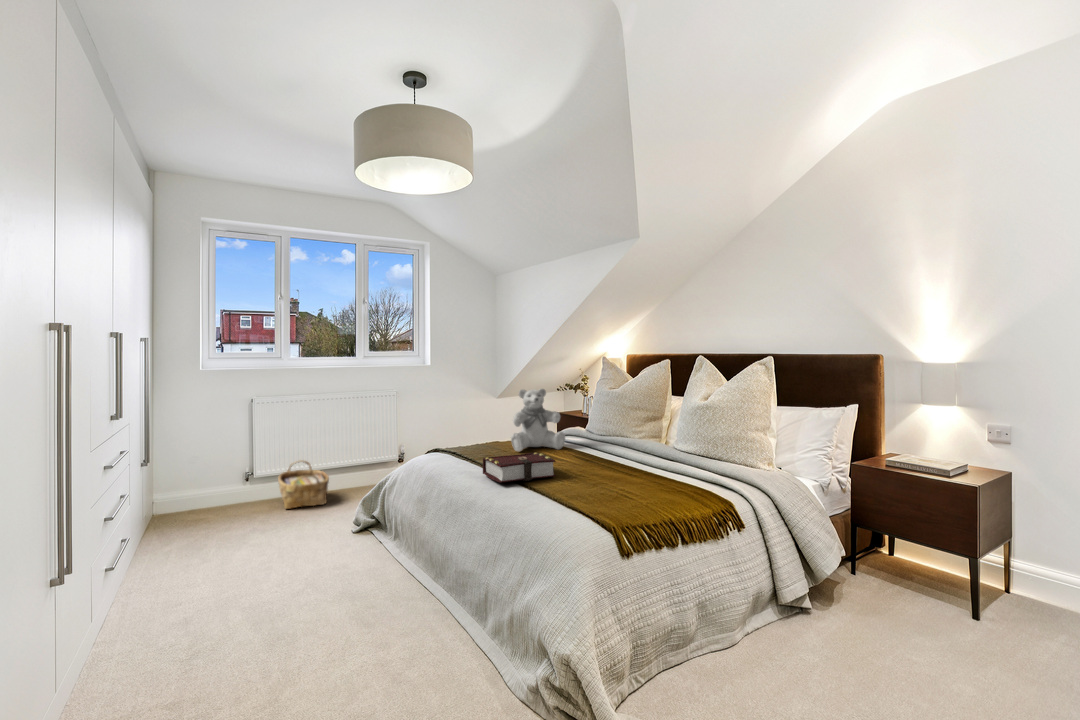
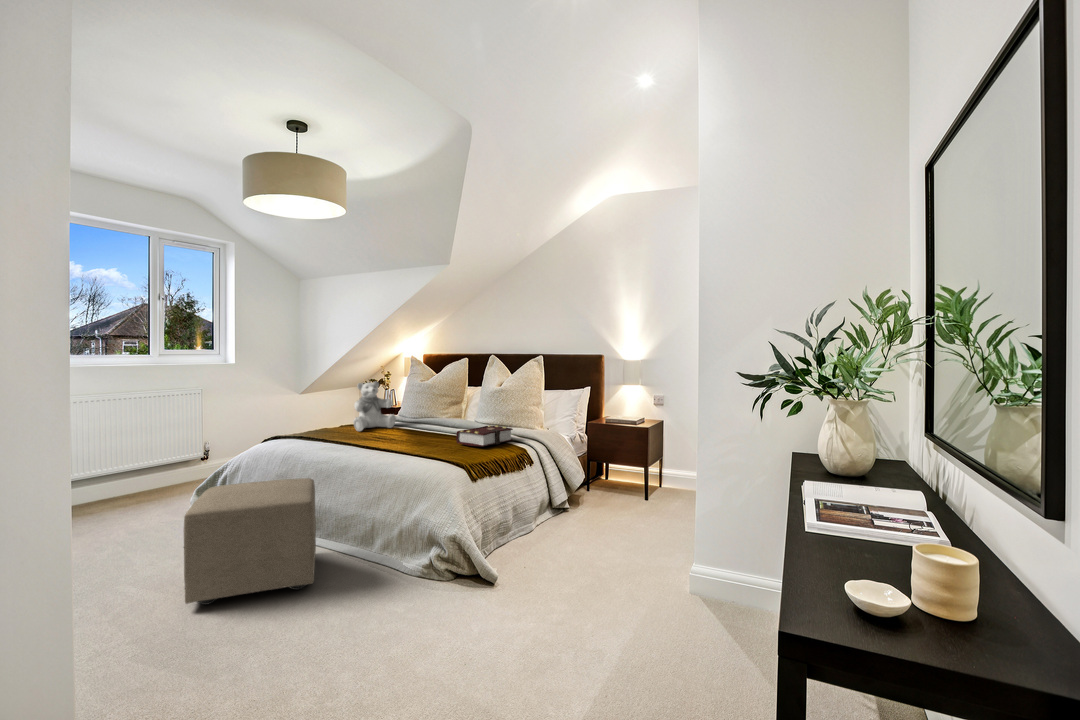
book: present [483,452,556,483] -> present [456,425,513,446]
woven basket: present [278,460,329,509] -> none [86,460,148,507]
ottoman: none [241,513,429,677] -> present [184,478,316,605]

